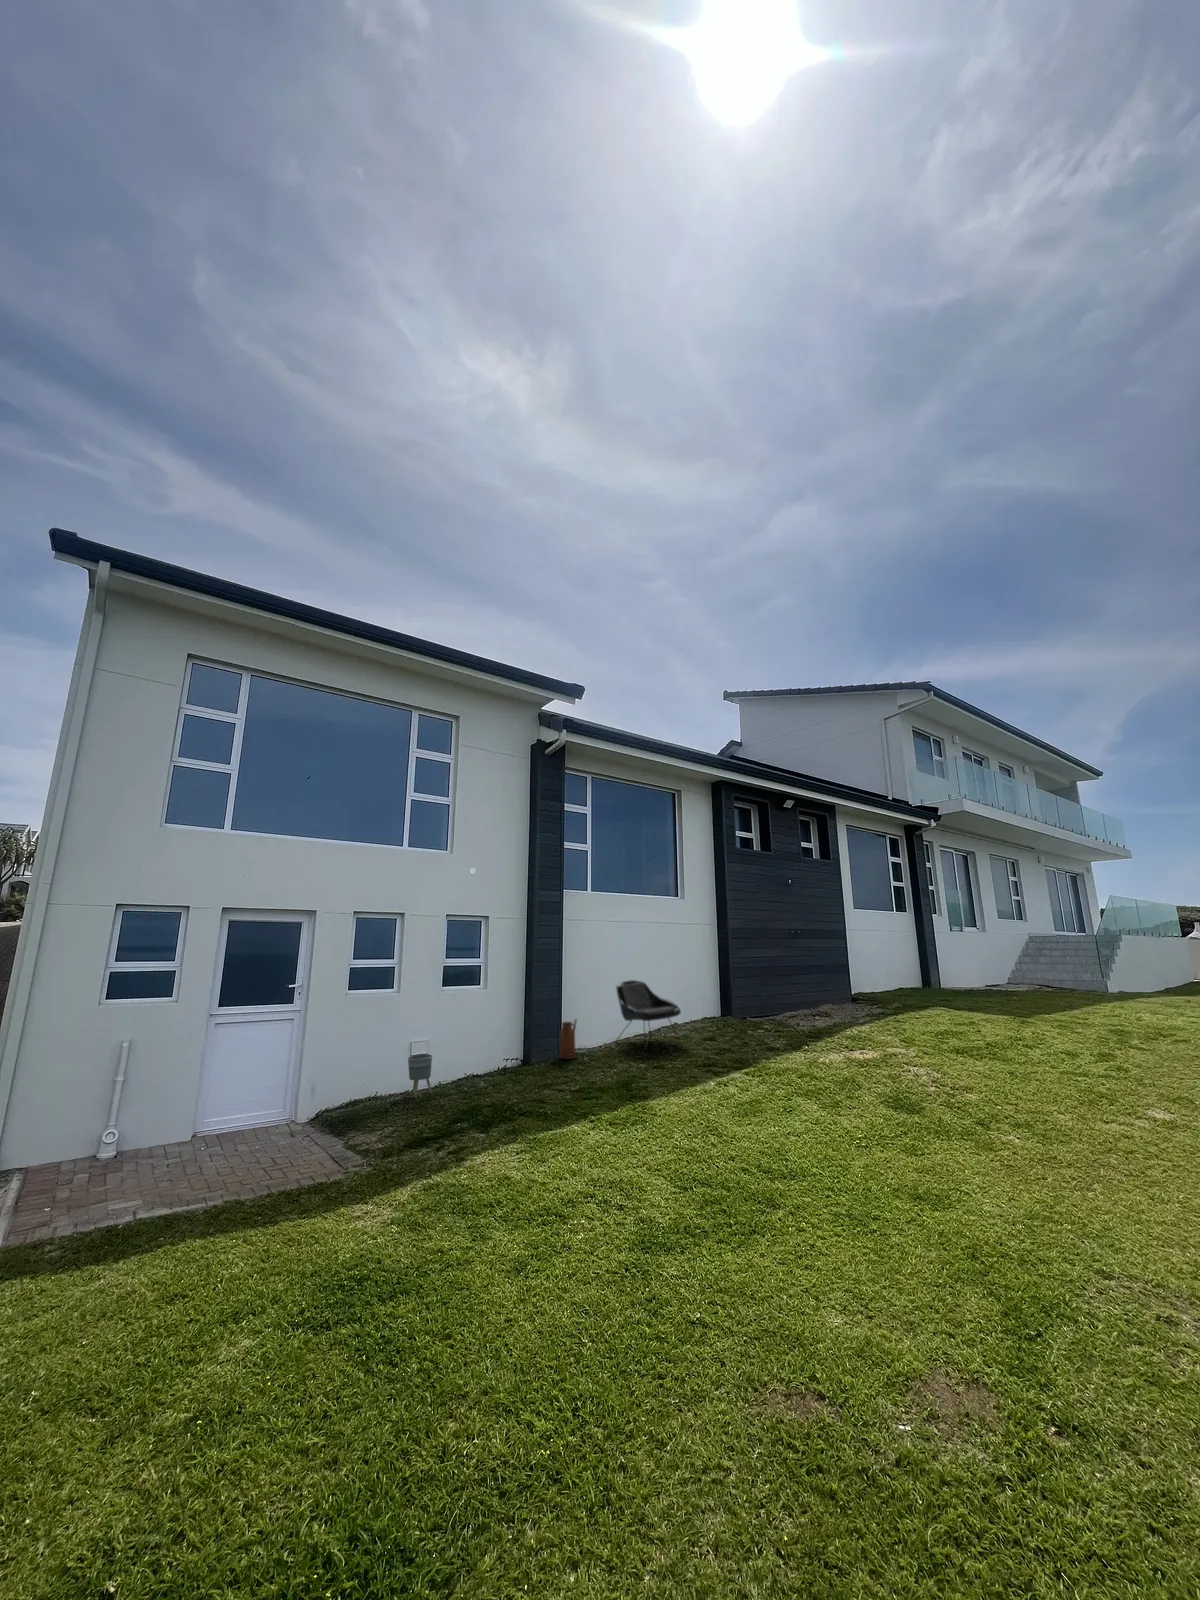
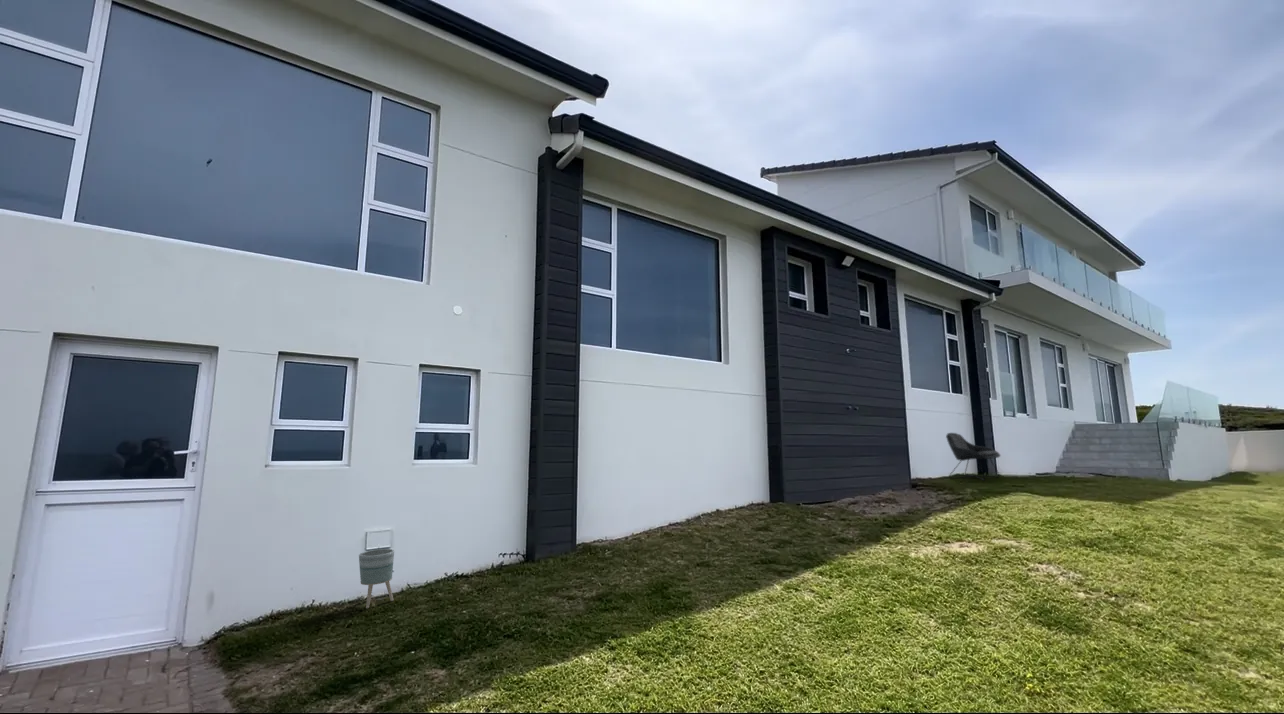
lounge chair: present [616,980,681,1050] -> present [946,433,1000,480]
watering can: present [559,1019,577,1059] -> none [575,503,599,554]

